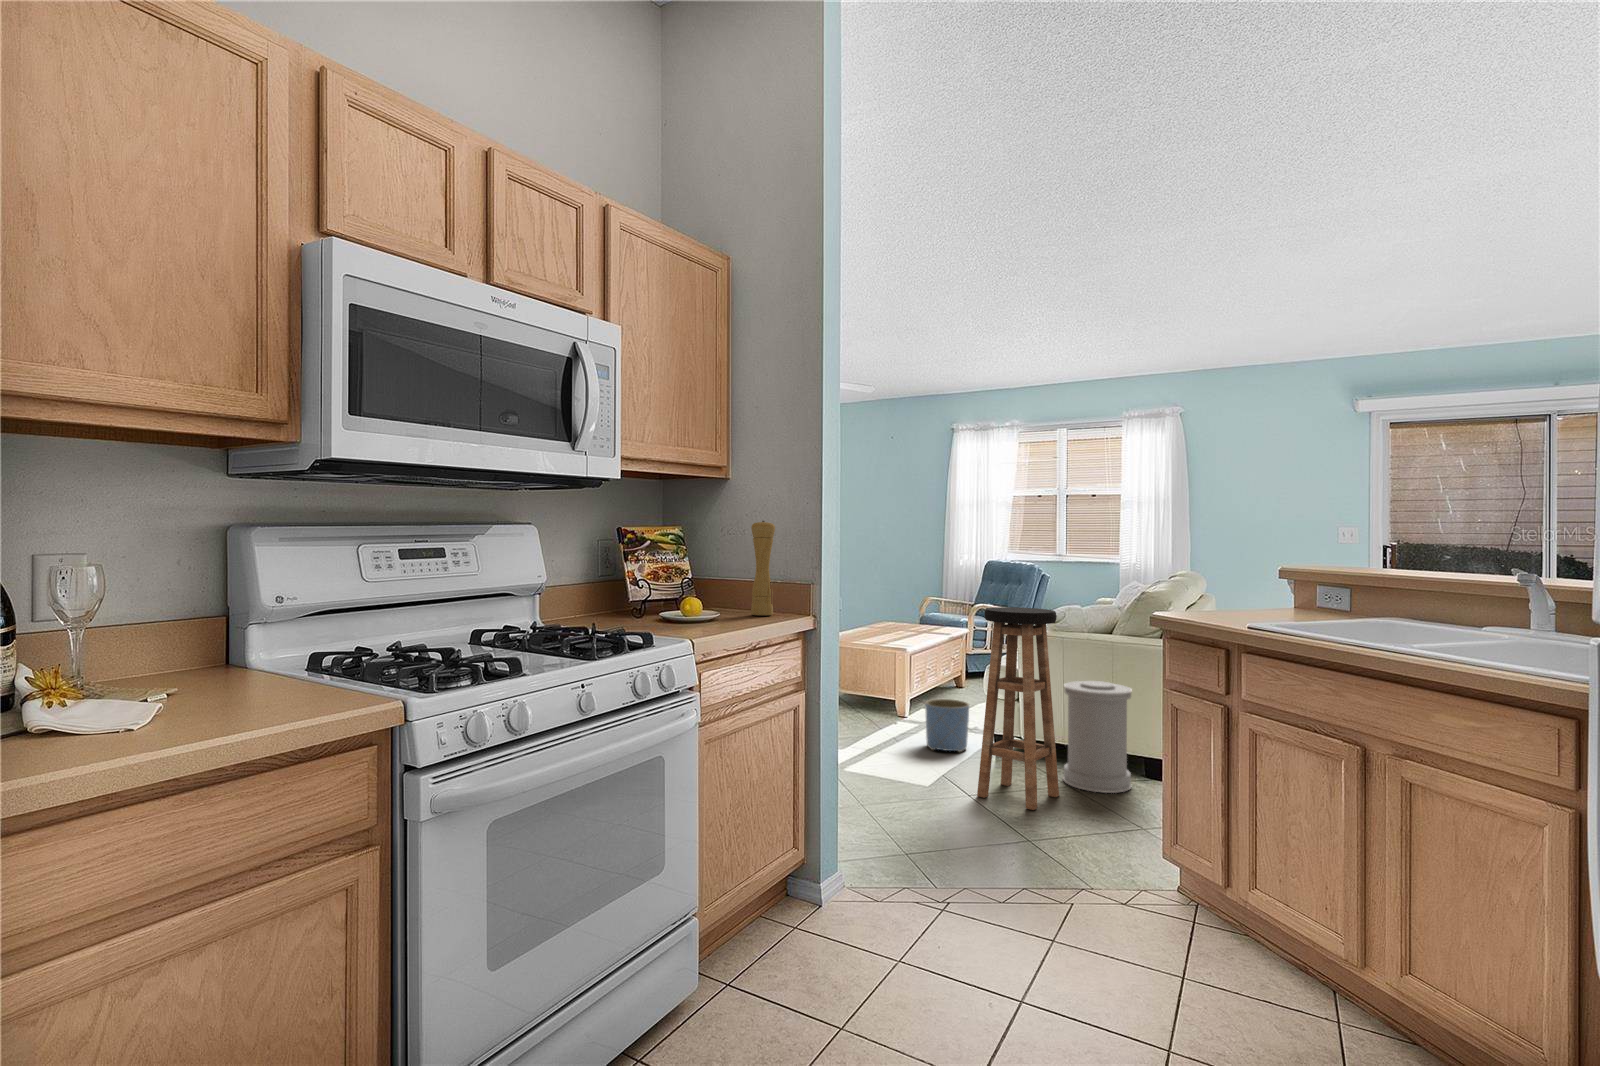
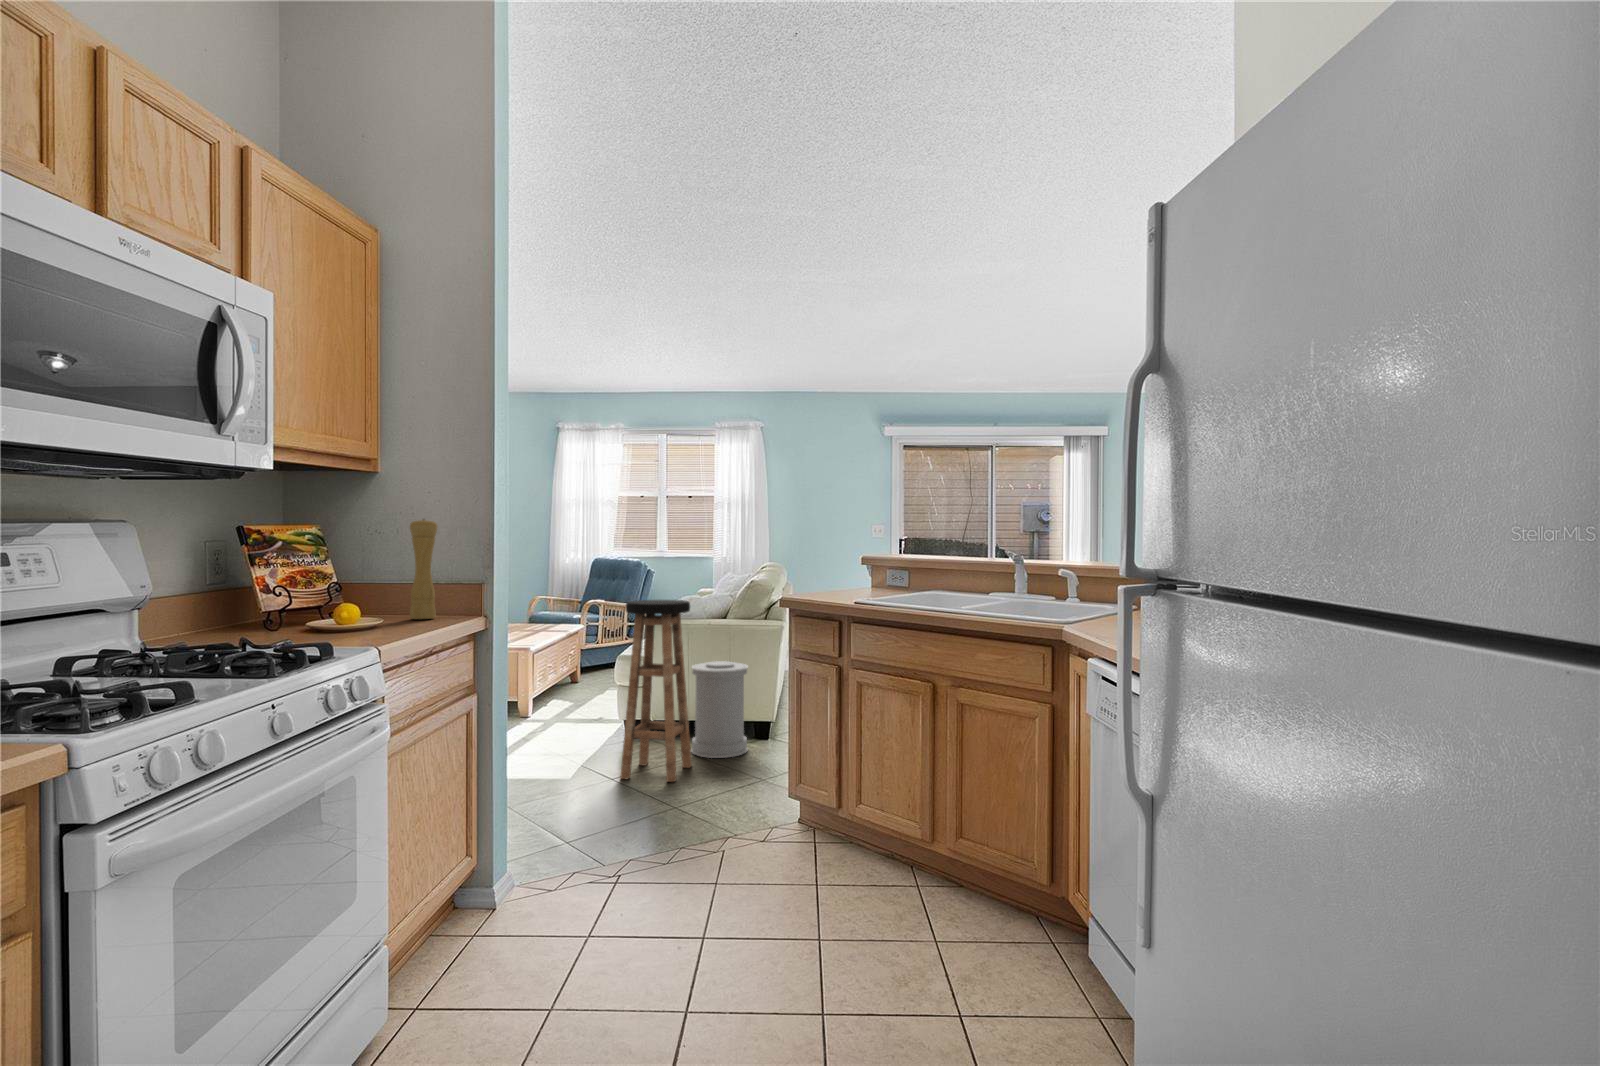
planter: present [925,699,969,752] -> none [557,693,601,745]

